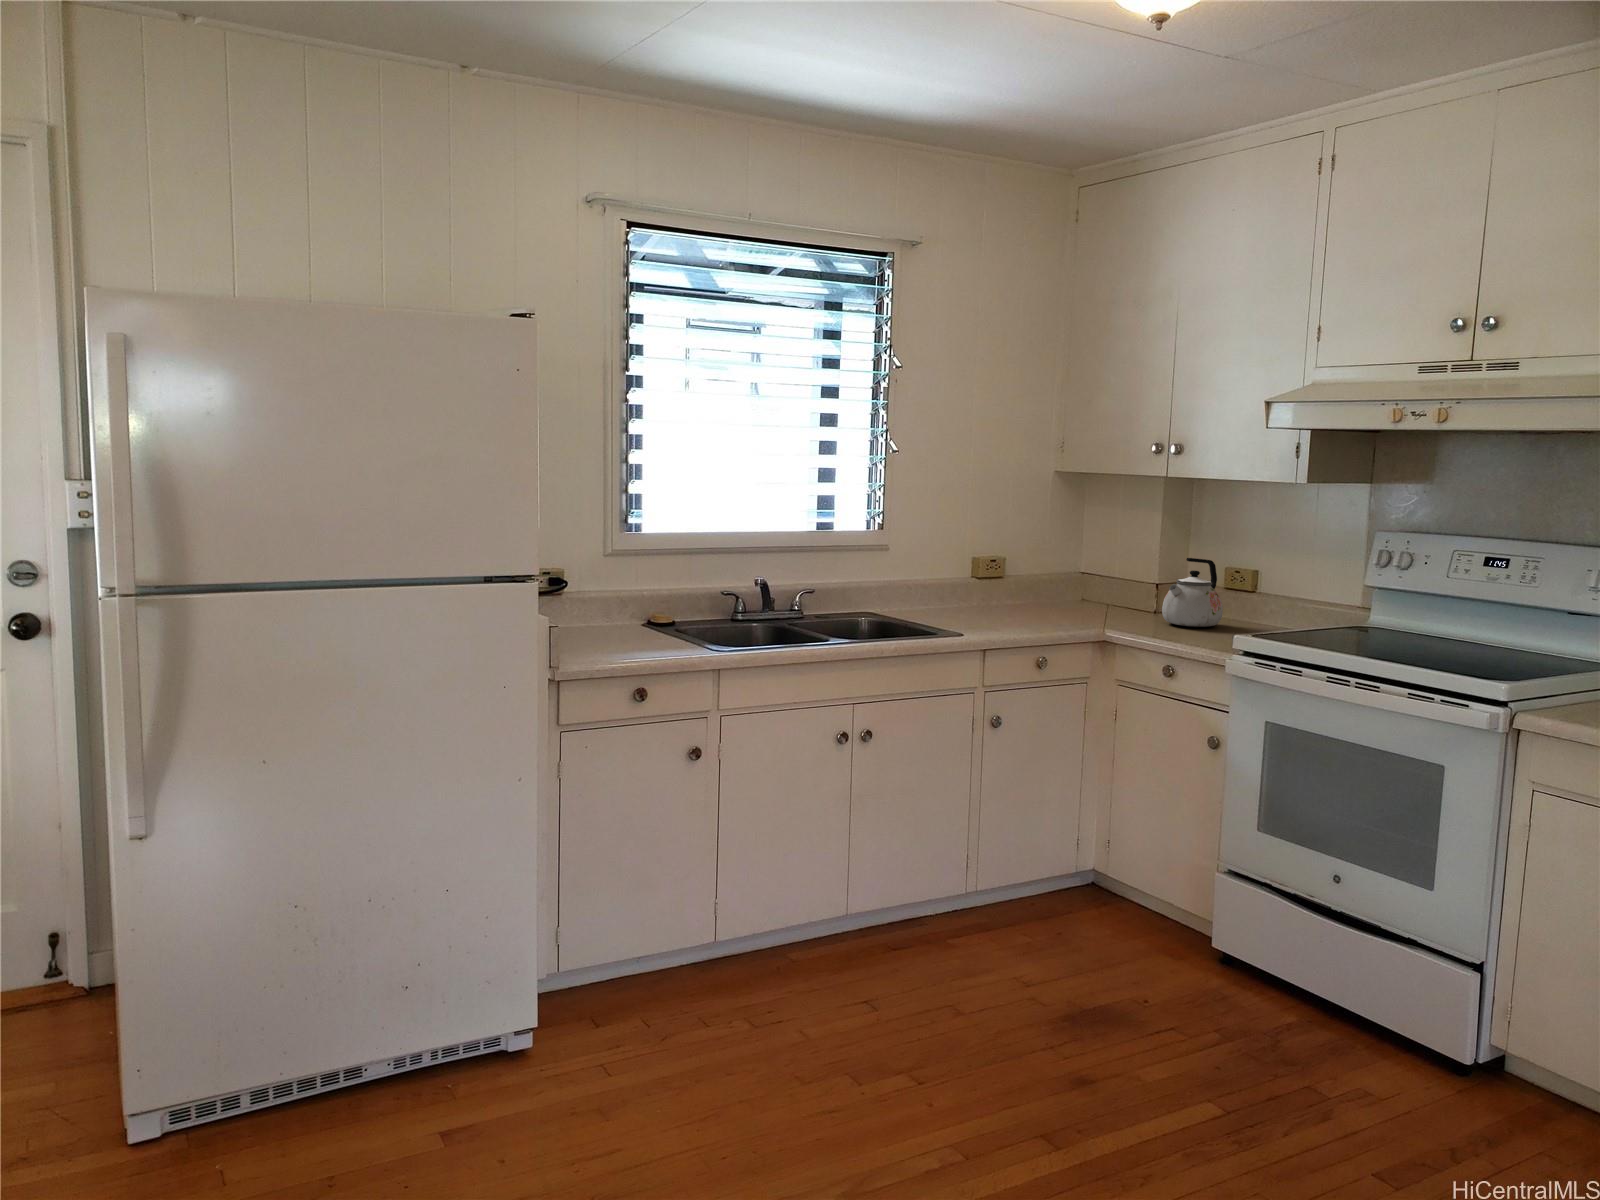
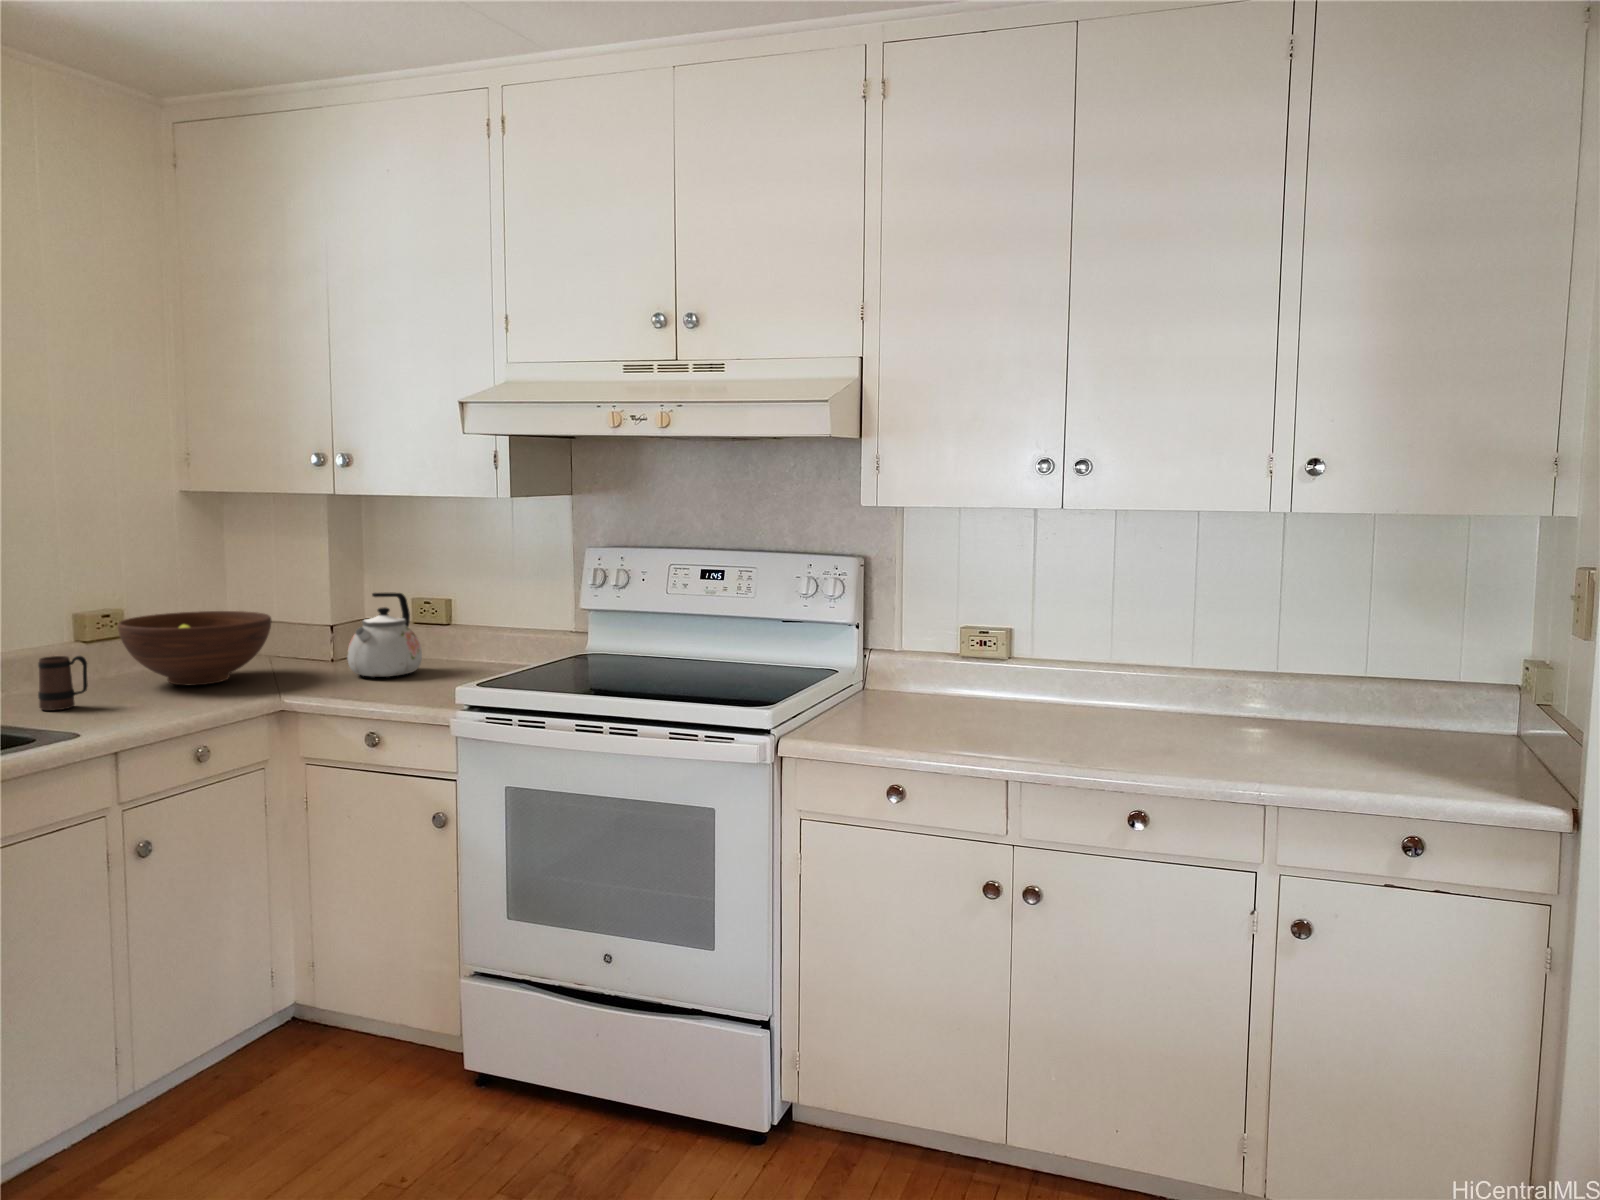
fruit bowl: none [1003,562,1109,616] -> present [118,611,272,686]
mug: none [949,582,981,619] -> present [38,656,88,711]

